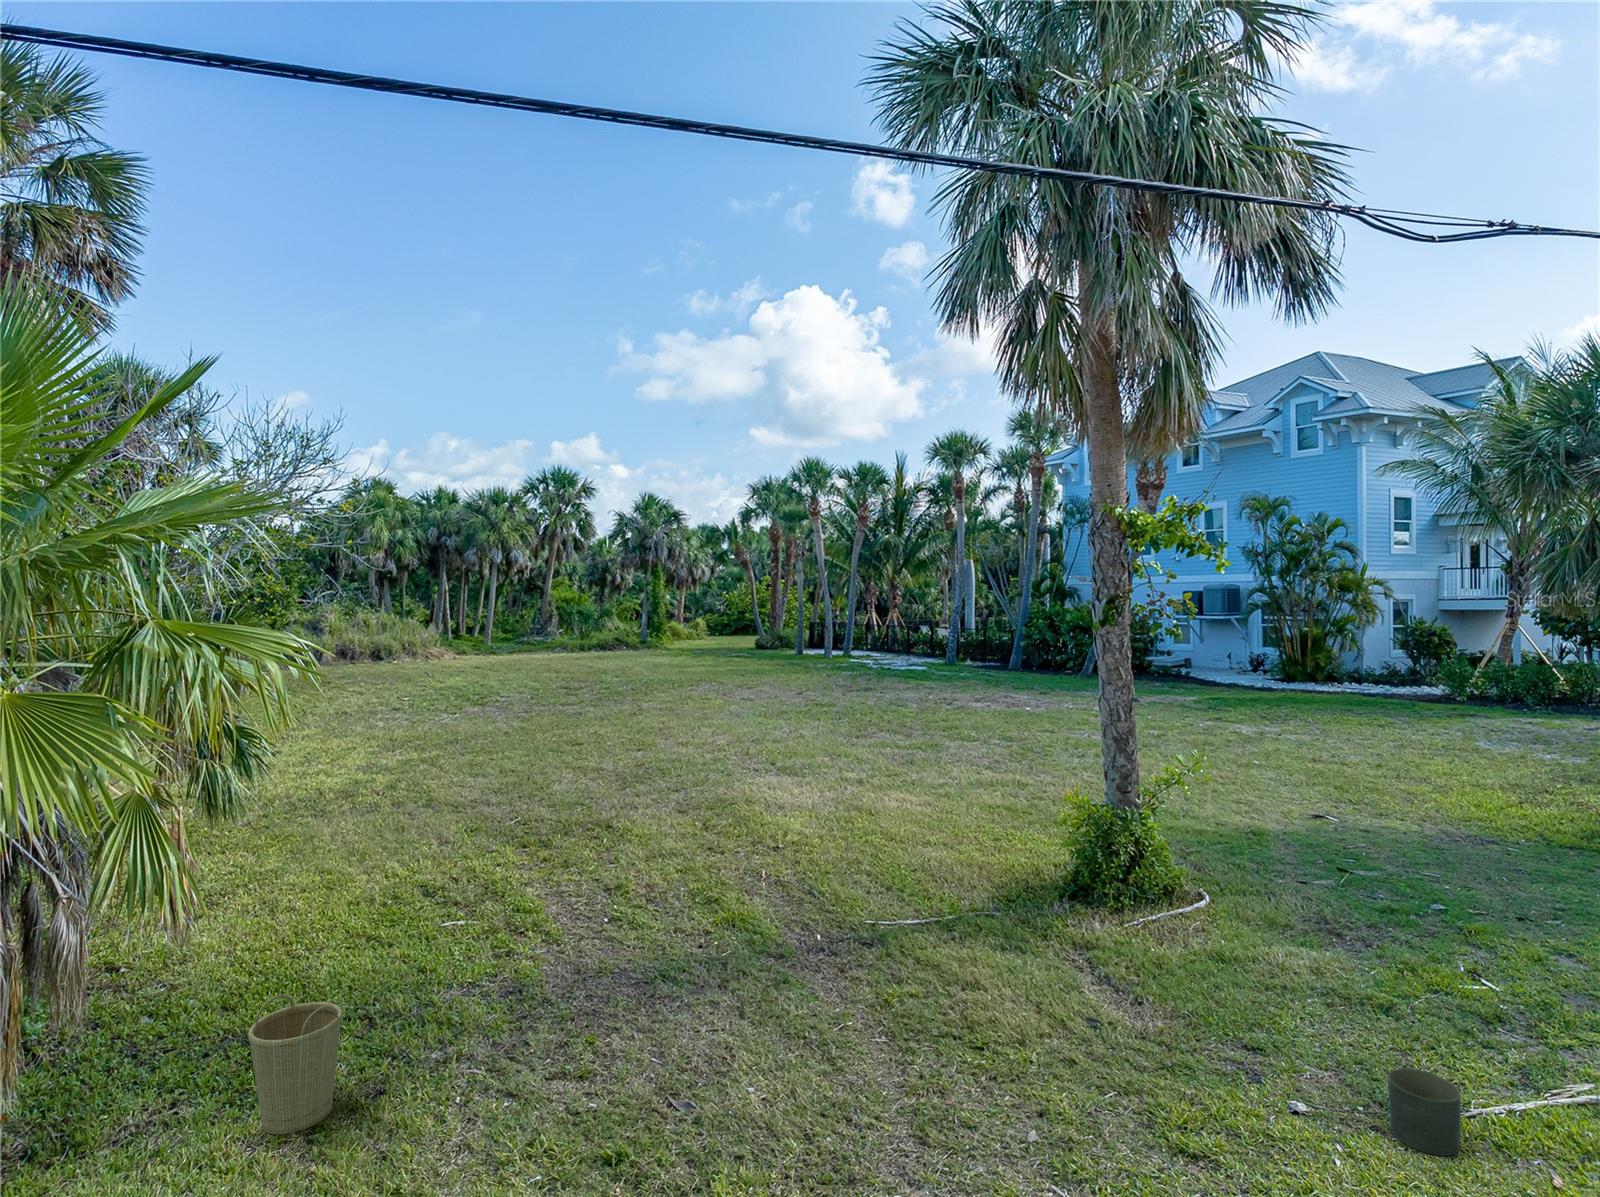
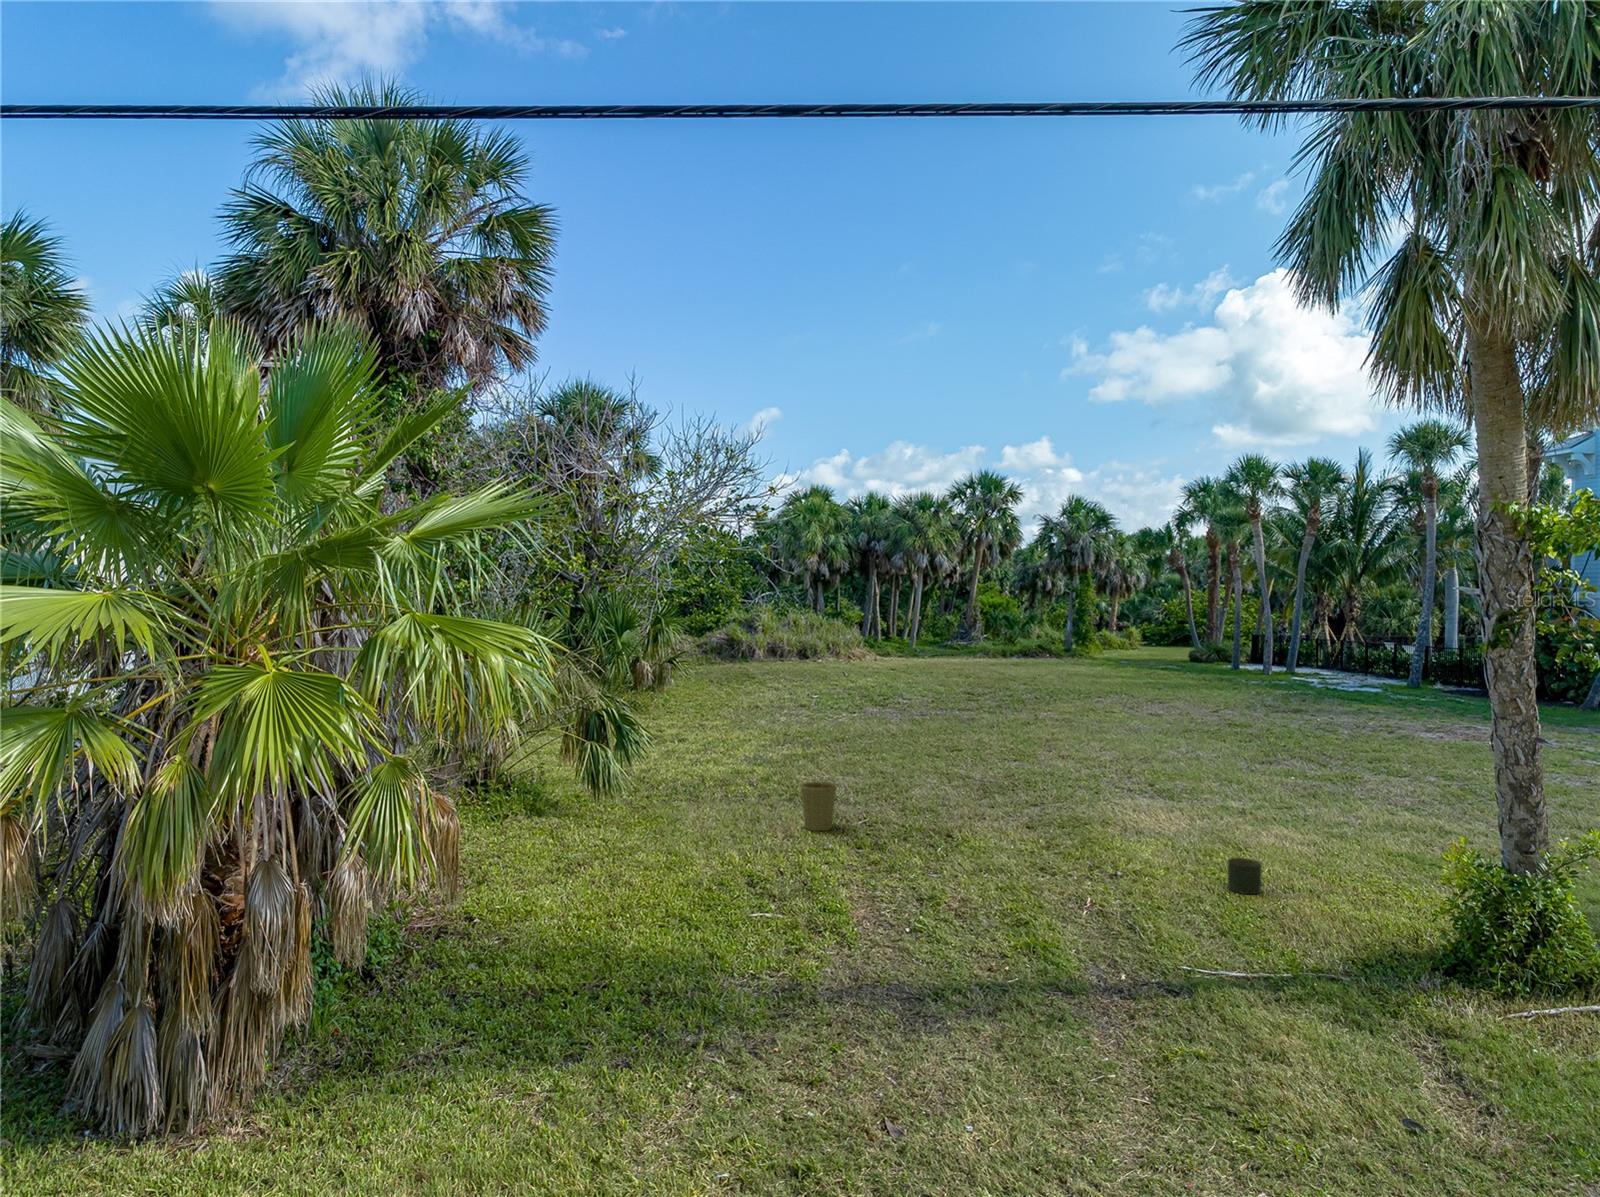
planter: present [1388,1068,1461,1156] -> present [1227,858,1262,894]

